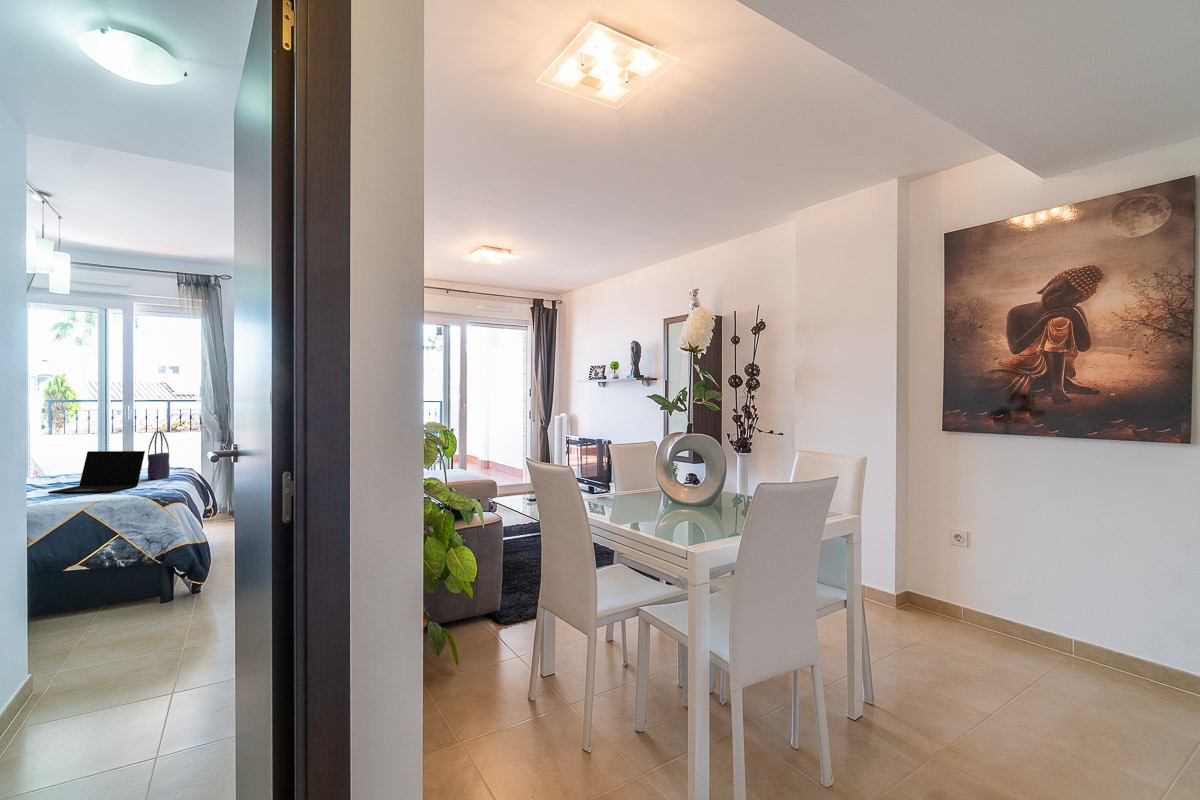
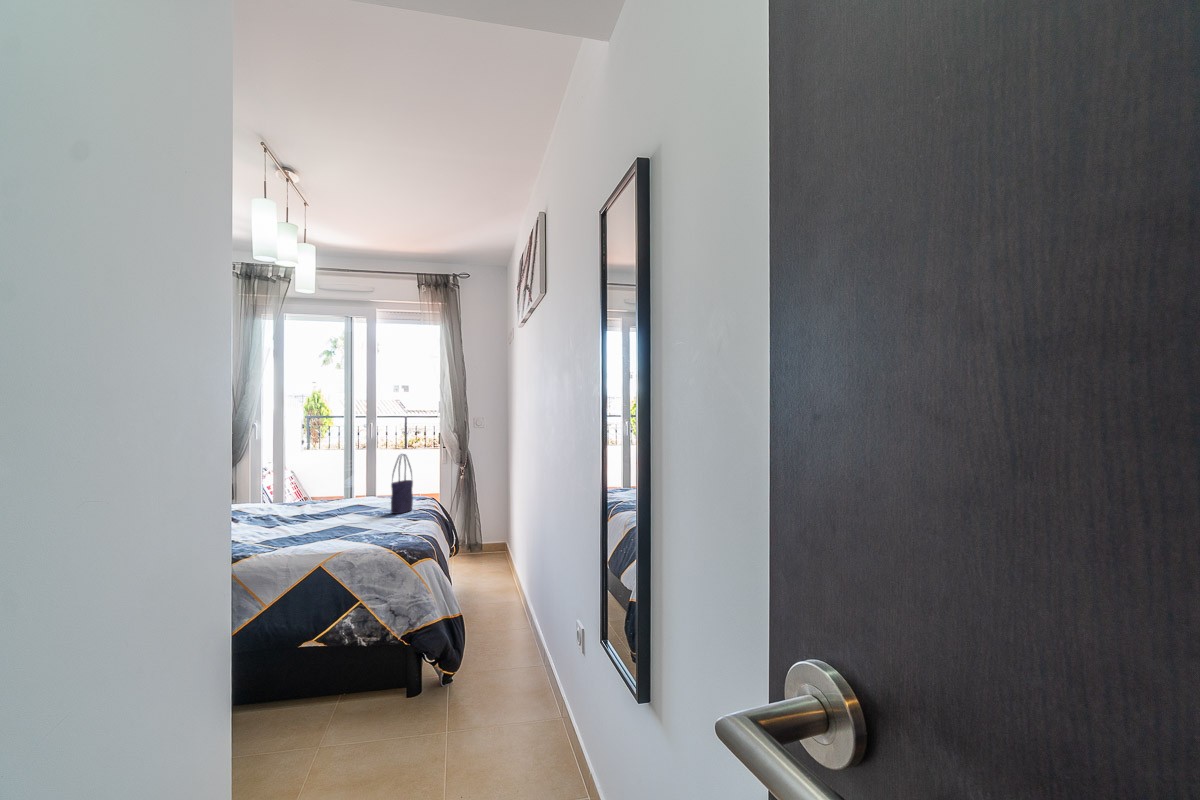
laptop: present [48,451,145,494] -> none [292,478,389,535]

